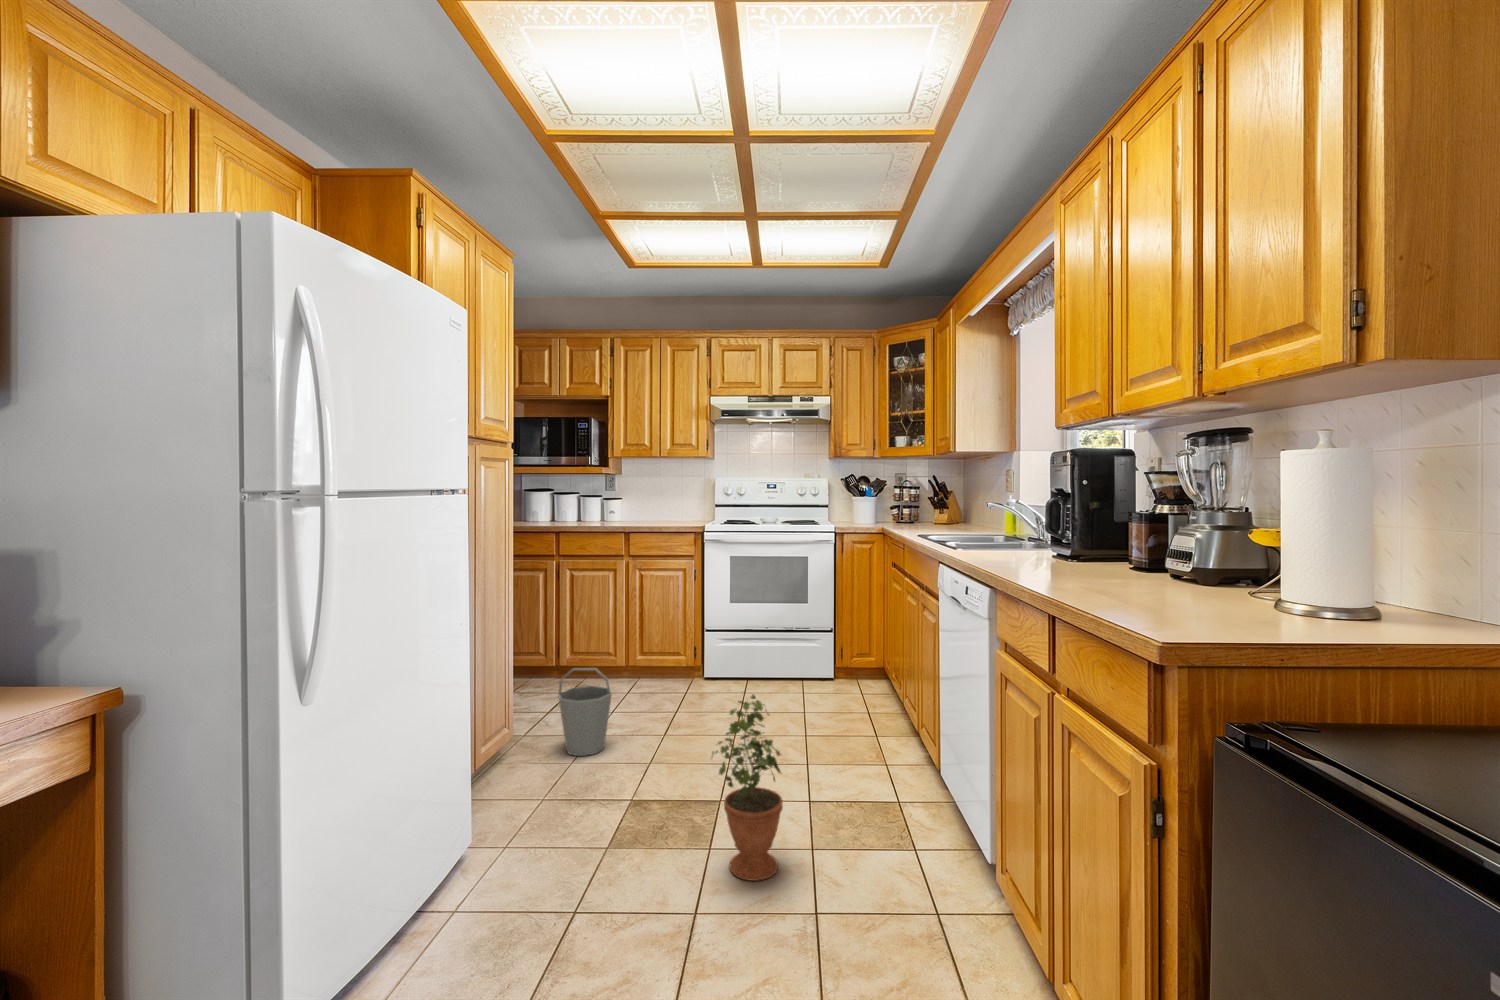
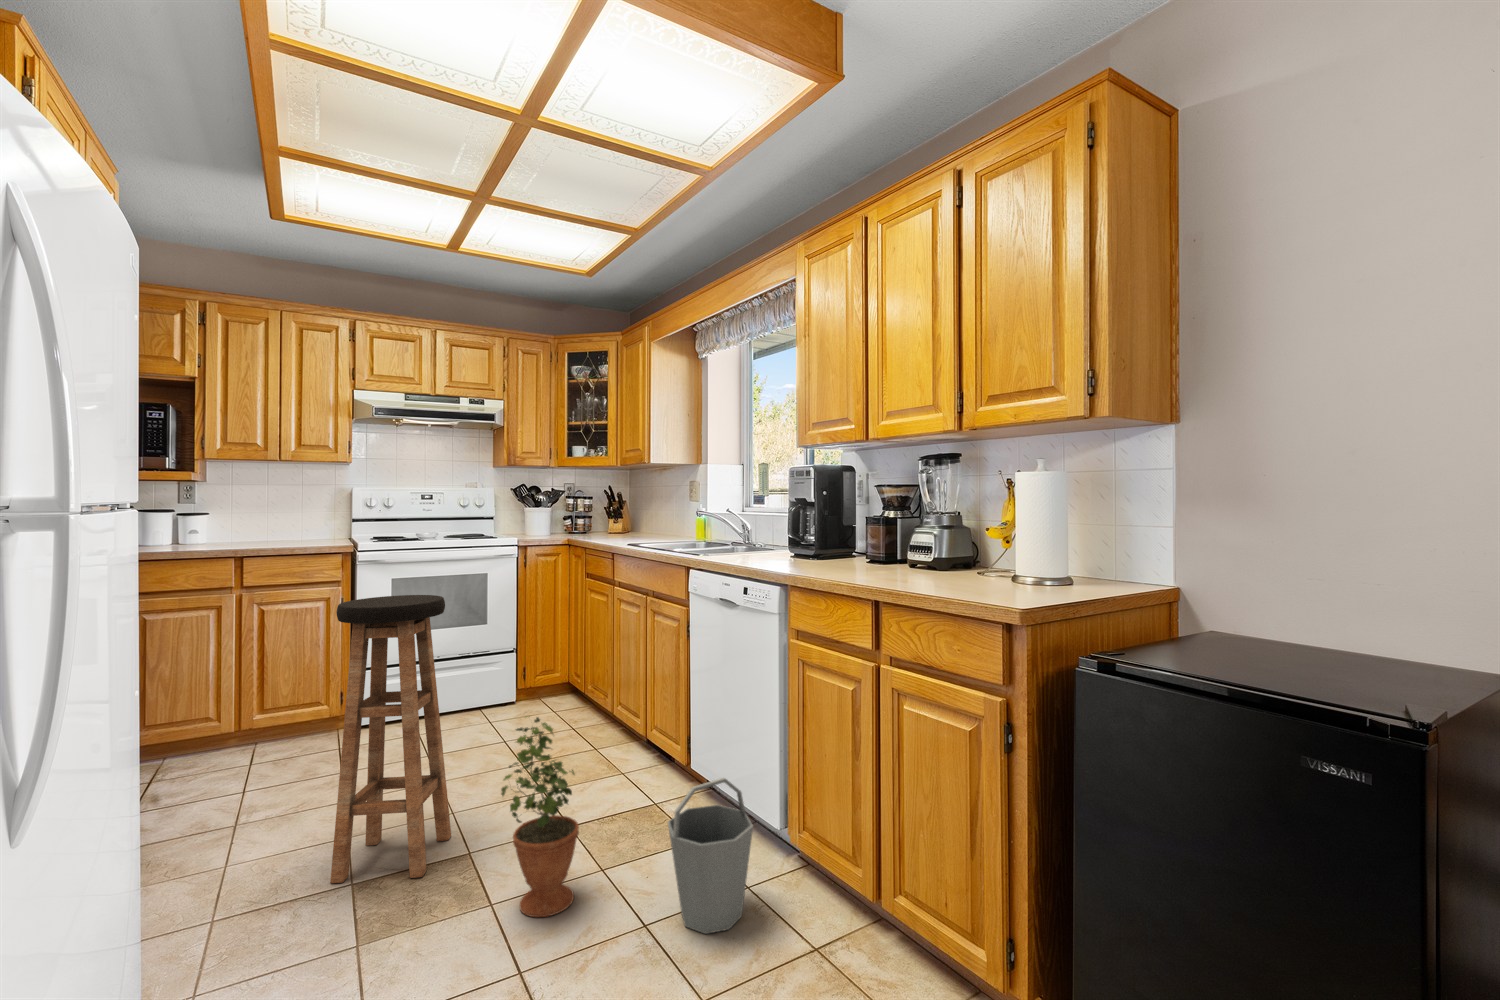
bar stool: none [621,571,717,811] -> present [330,595,451,883]
bucket: present [558,668,612,756] -> present [668,778,753,934]

